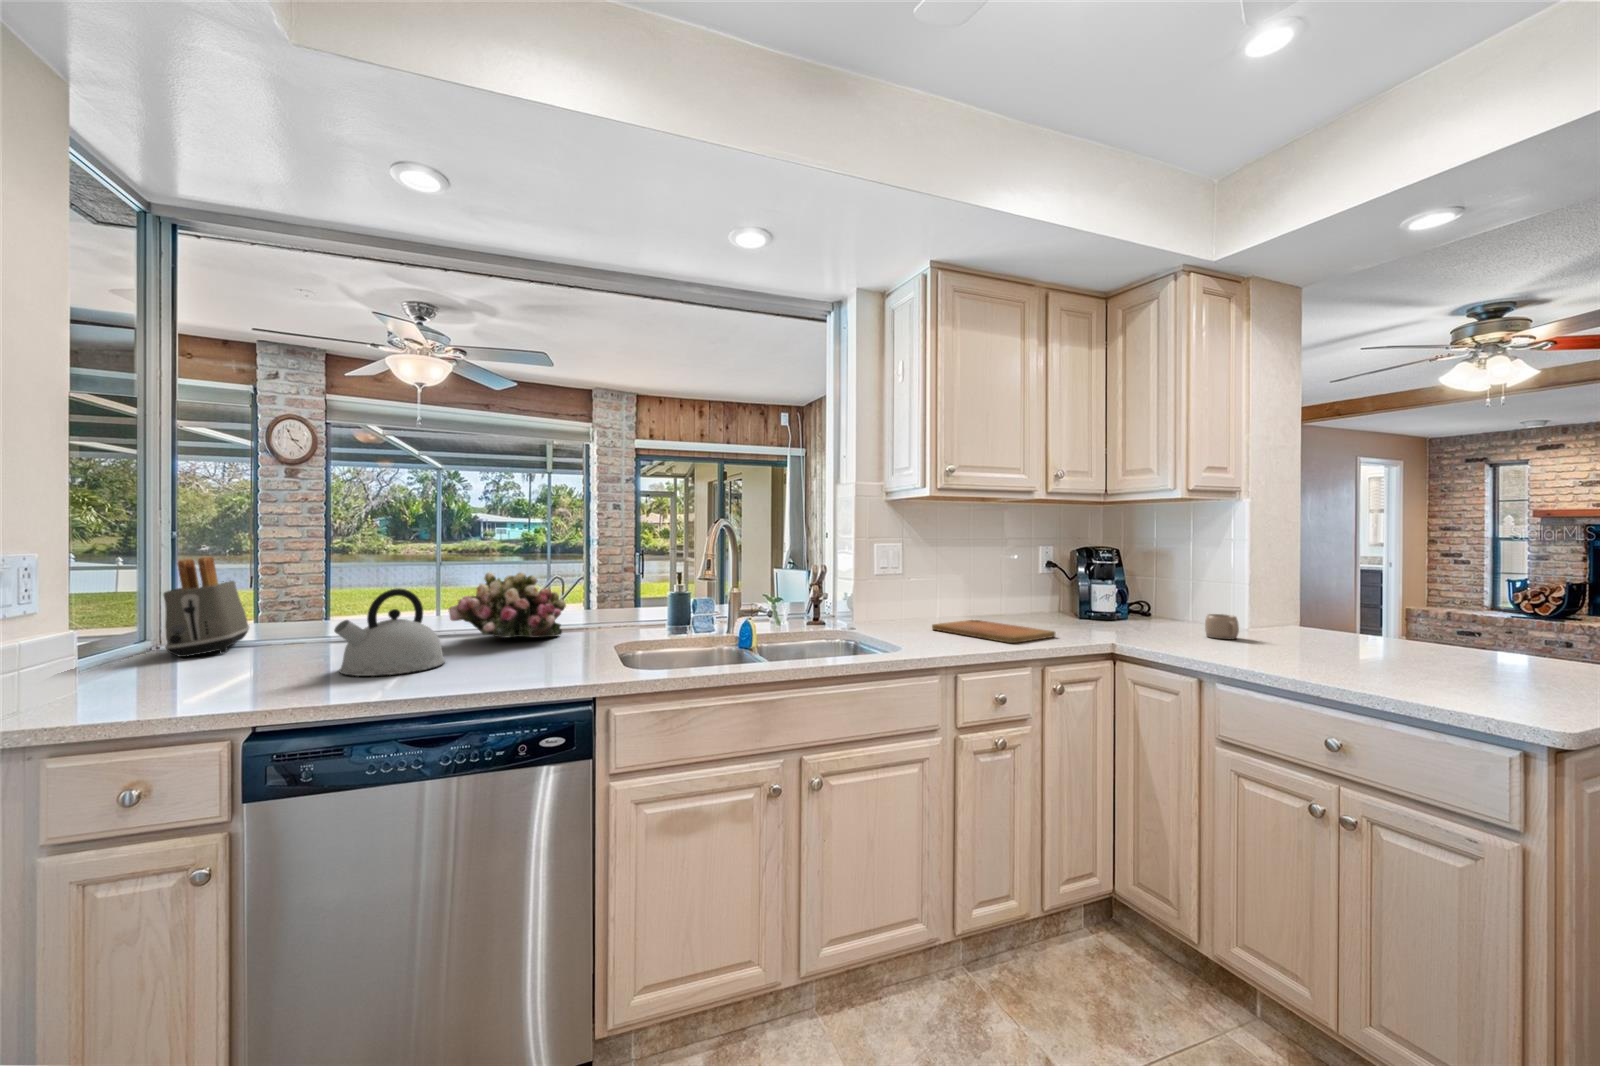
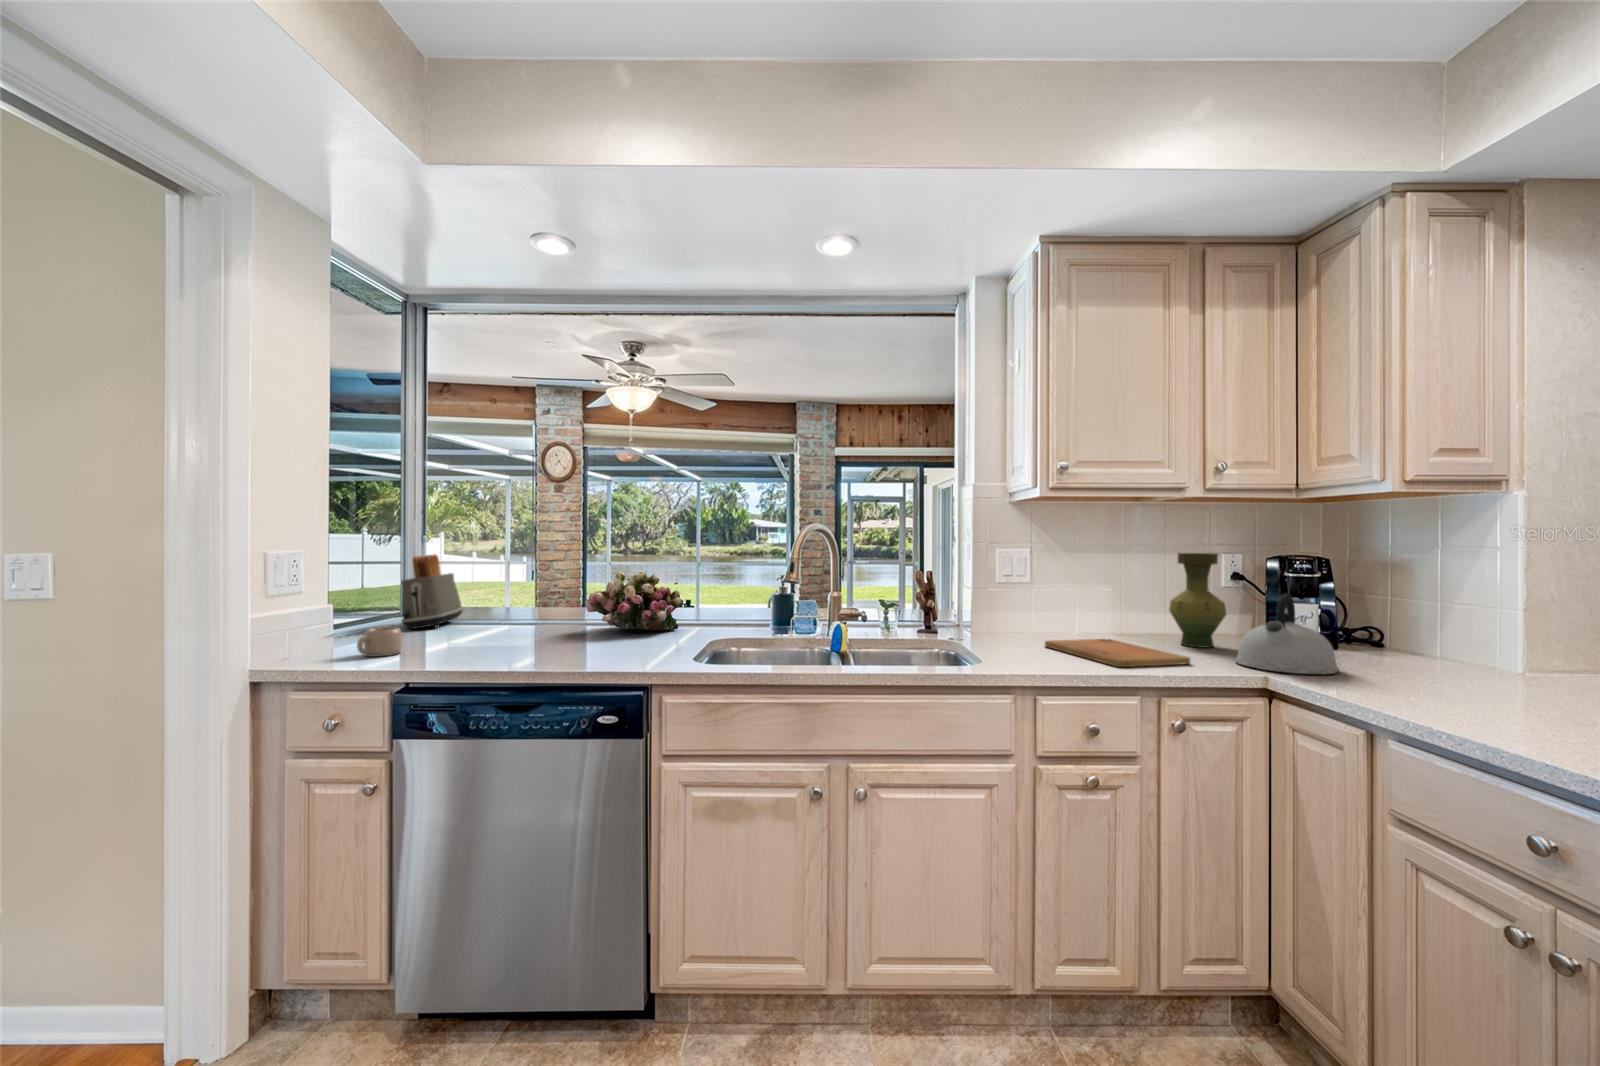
vase: none [1015,545,1059,623] -> present [1169,553,1226,648]
kettle: present [334,588,445,676] -> present [1236,594,1339,674]
mug: present [1205,614,1239,639] -> present [357,627,402,657]

